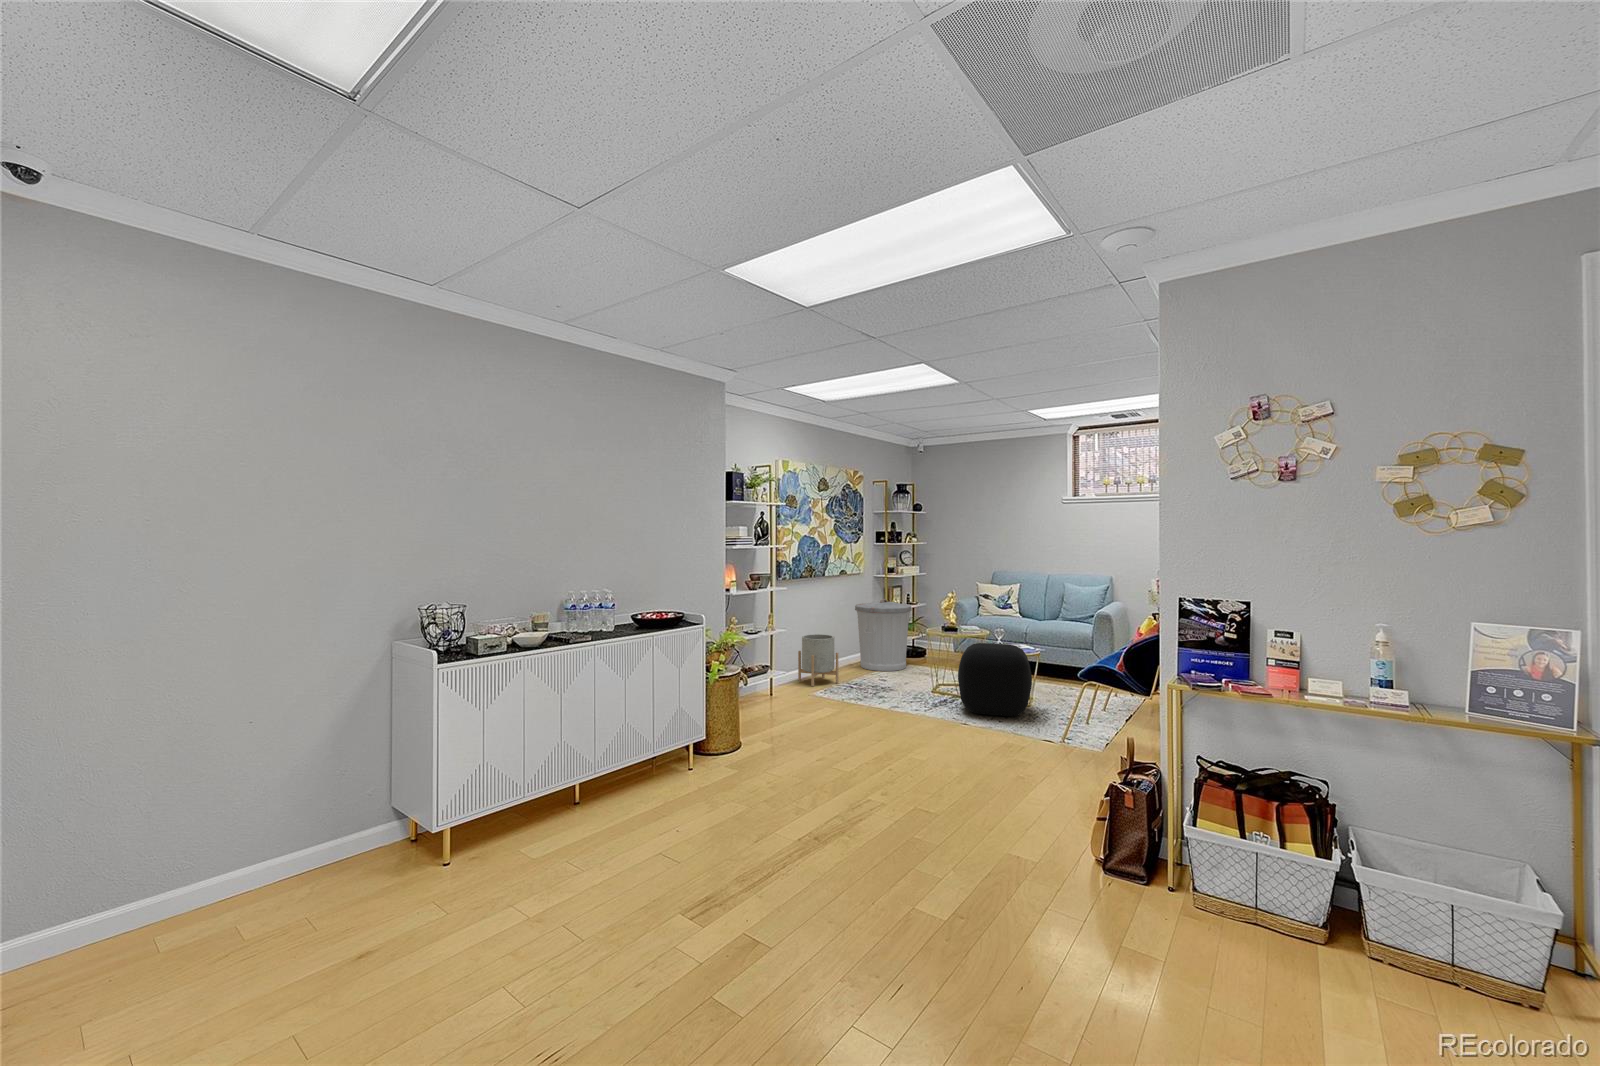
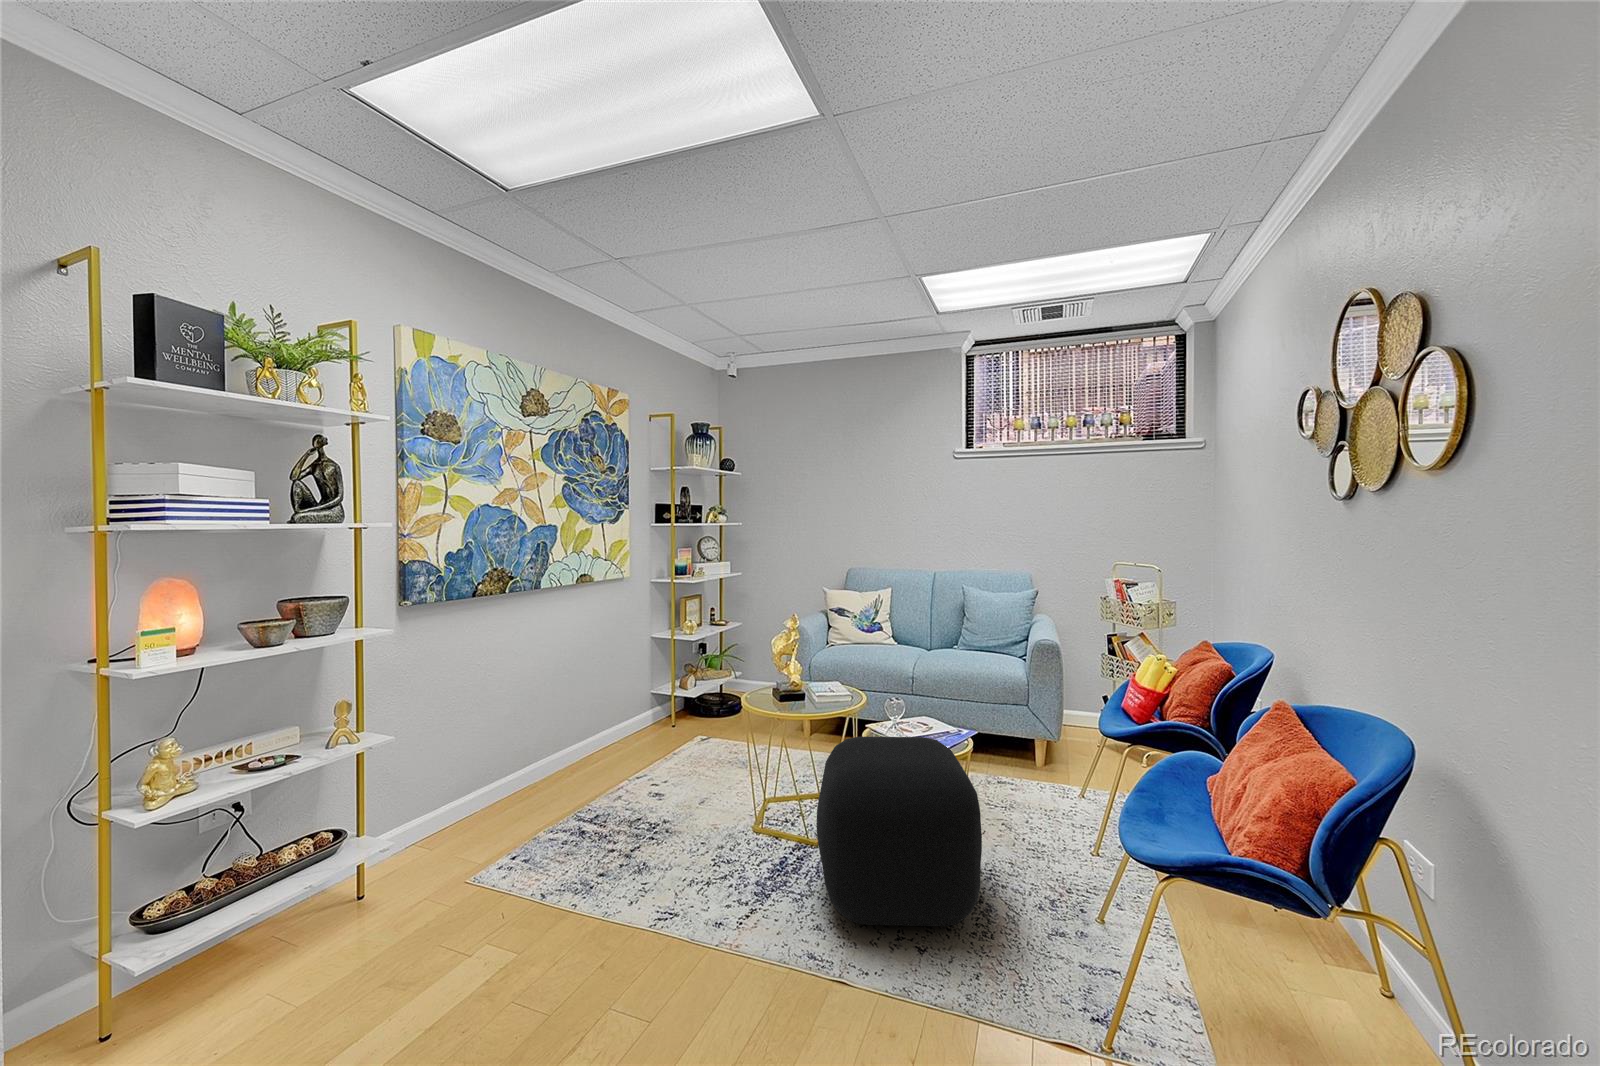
trash can: present [855,599,911,671] -> none [611,623,716,760]
planter: present [798,634,839,686] -> none [469,712,559,842]

